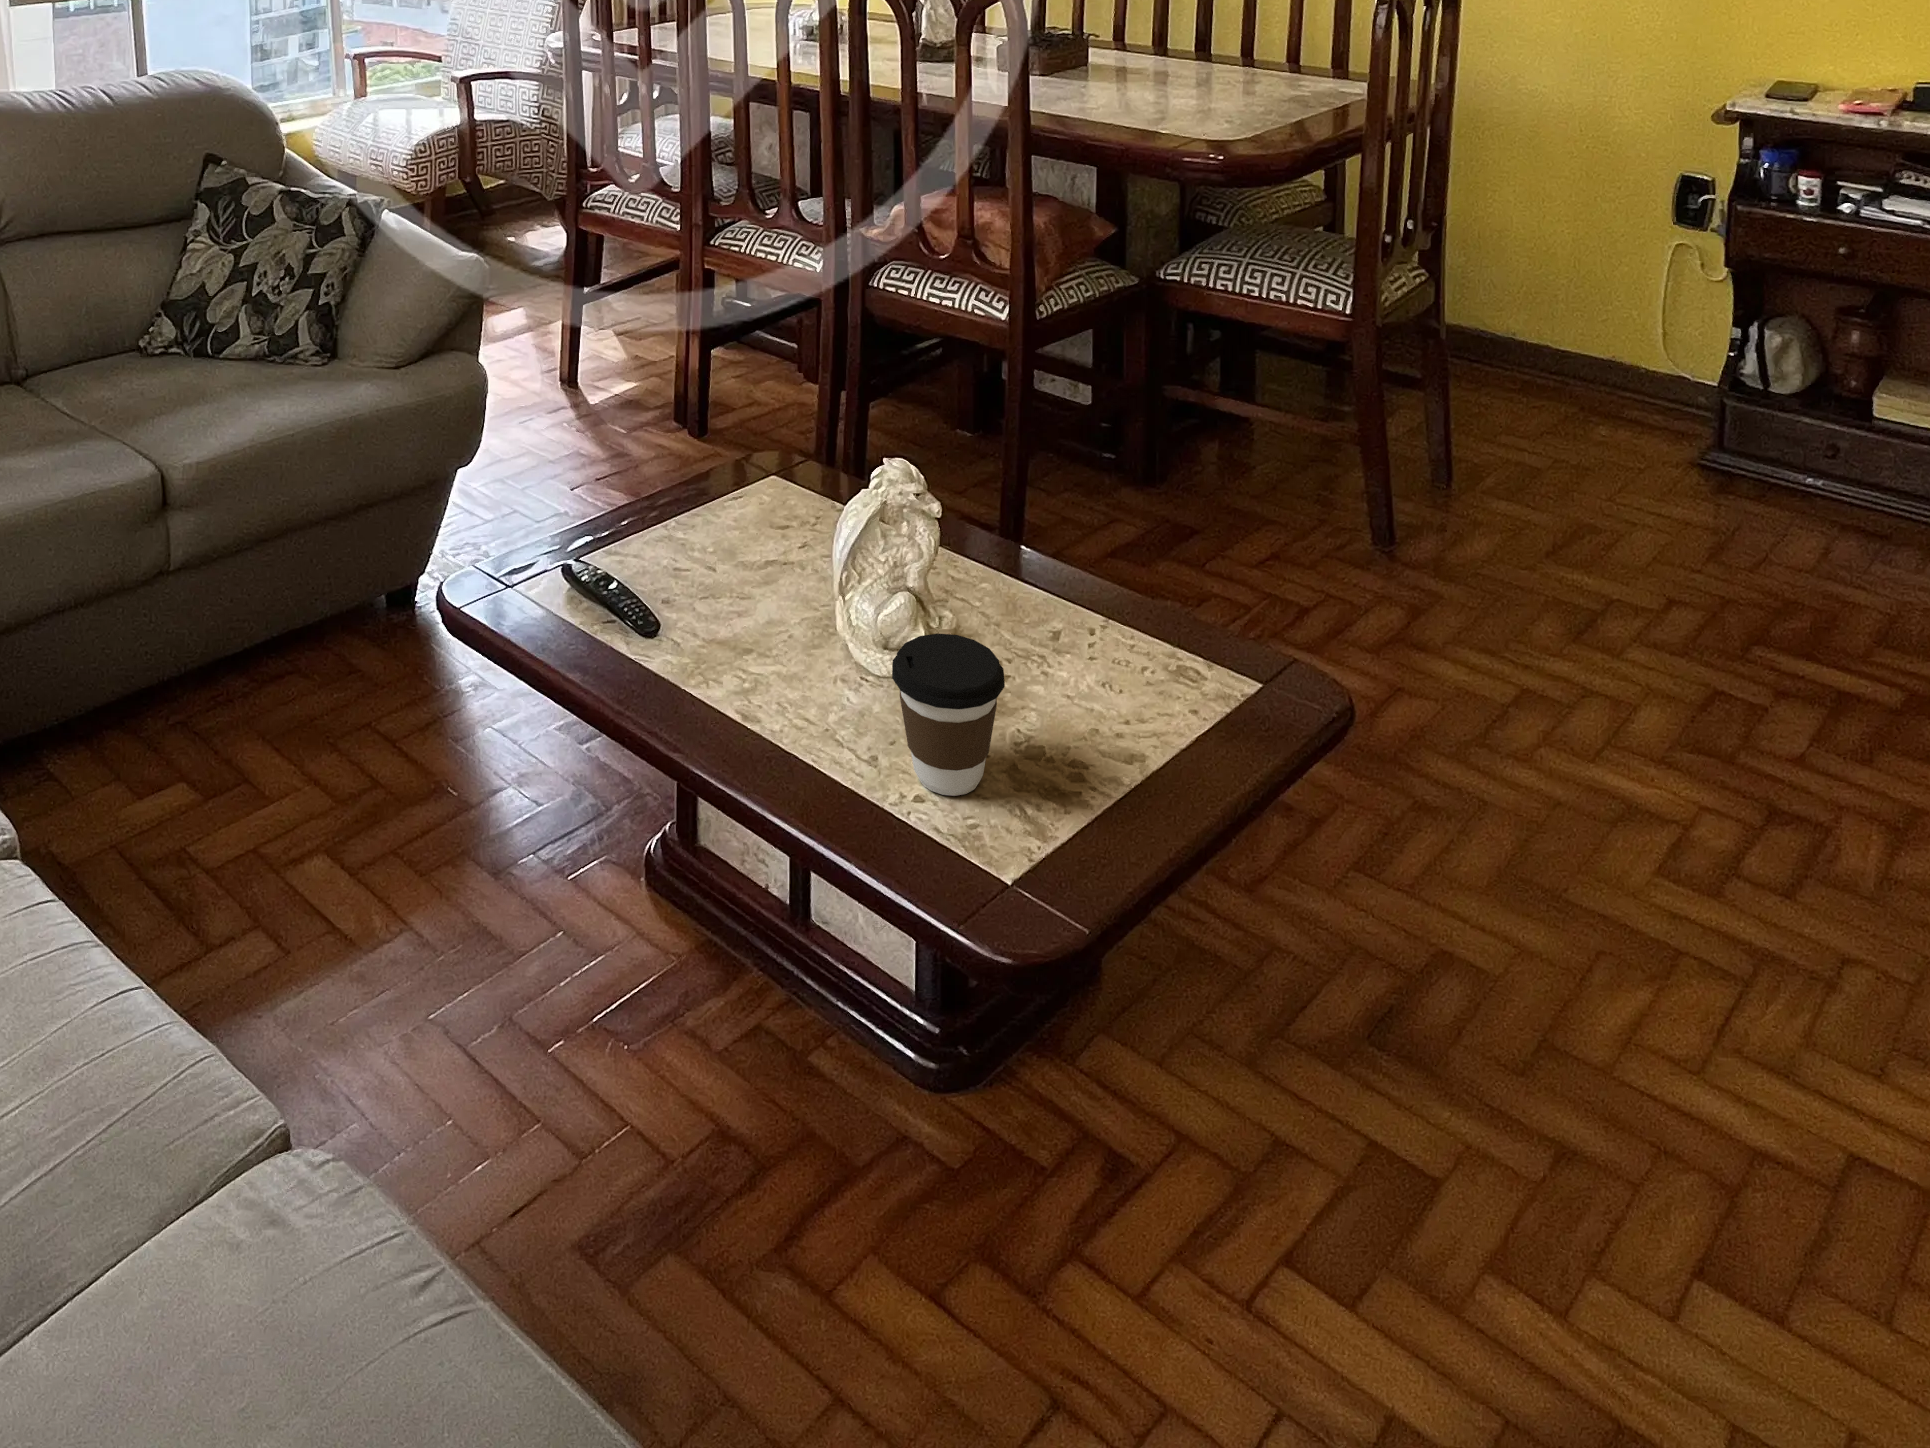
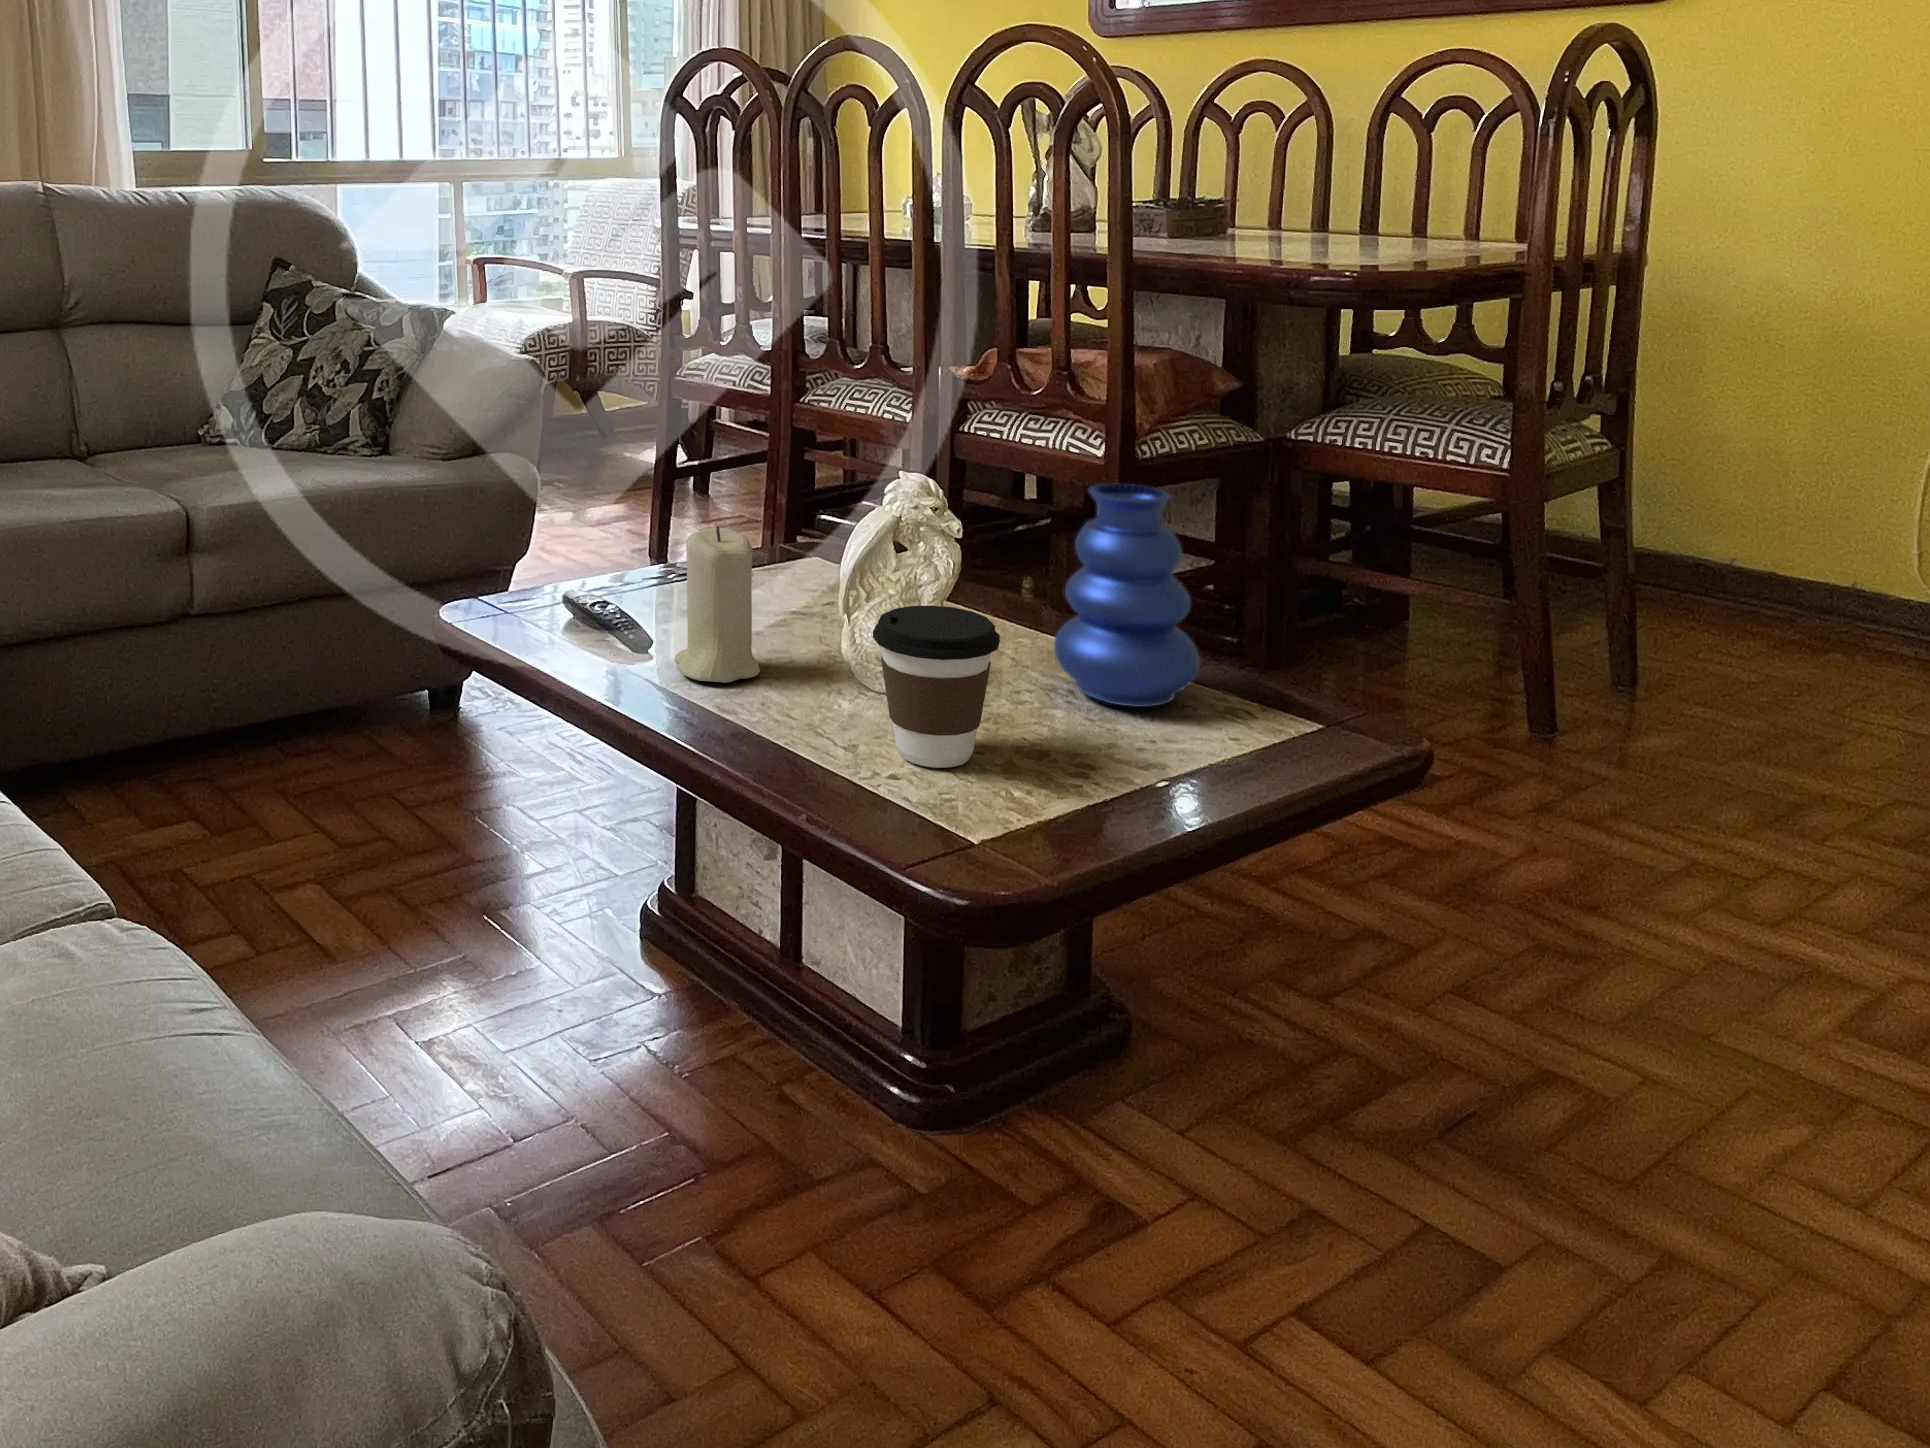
vase: none [1031,482,1160,692] -> present [1054,484,1200,707]
candle: none [686,533,769,687] -> present [674,526,760,683]

